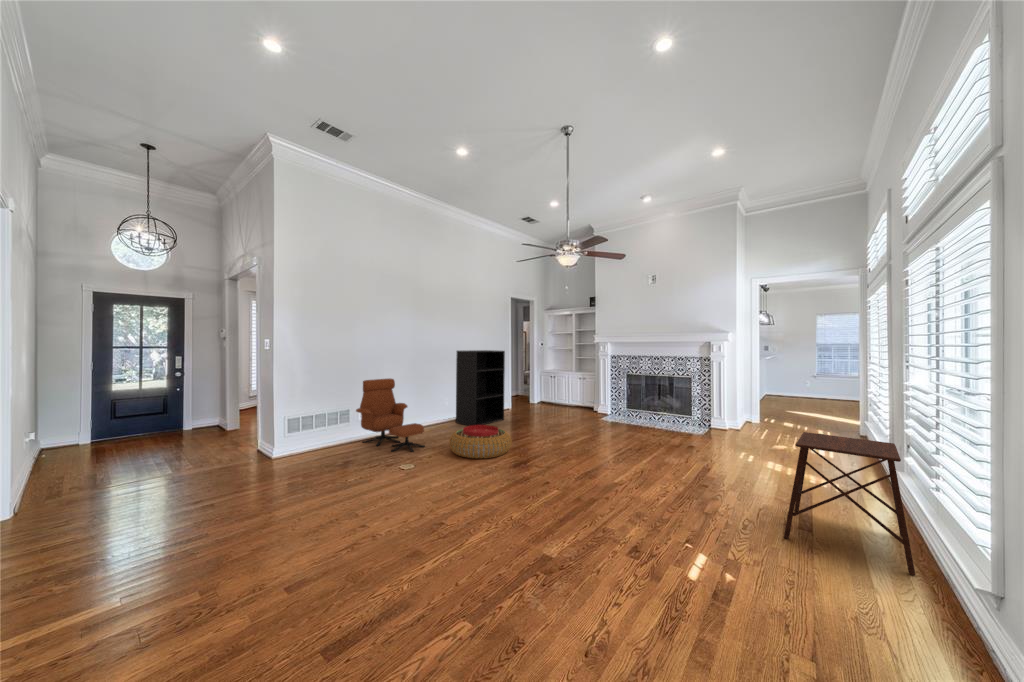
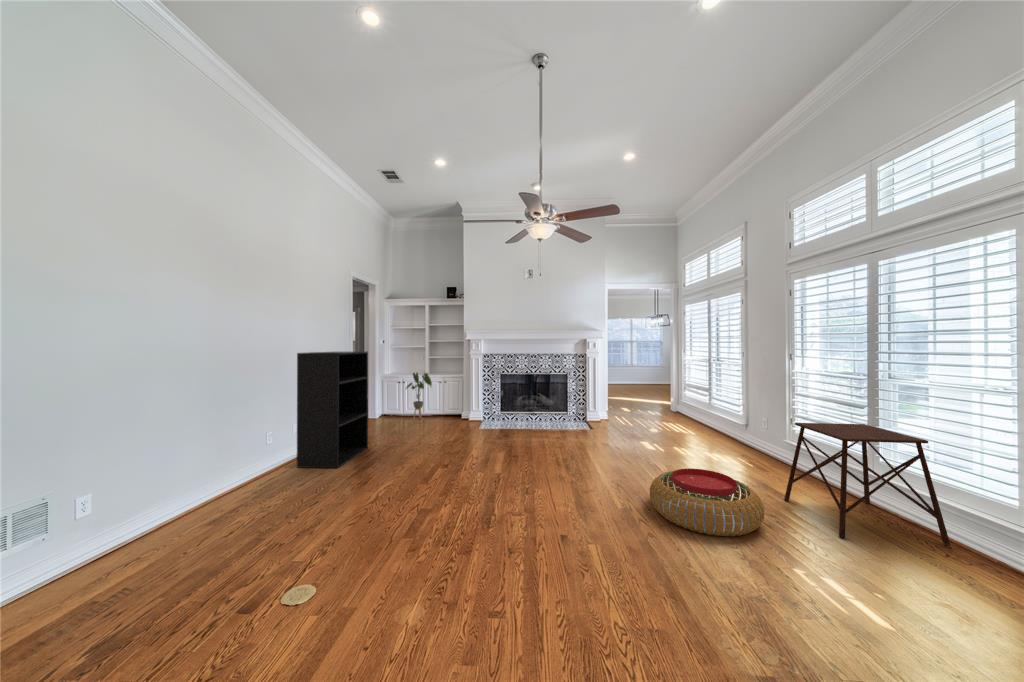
house plant: none [549,369,573,409] -> present [406,373,432,420]
lounge chair: present [356,378,425,452] -> none [95,411,287,566]
pouf: present [449,425,511,458] -> present [650,469,764,536]

